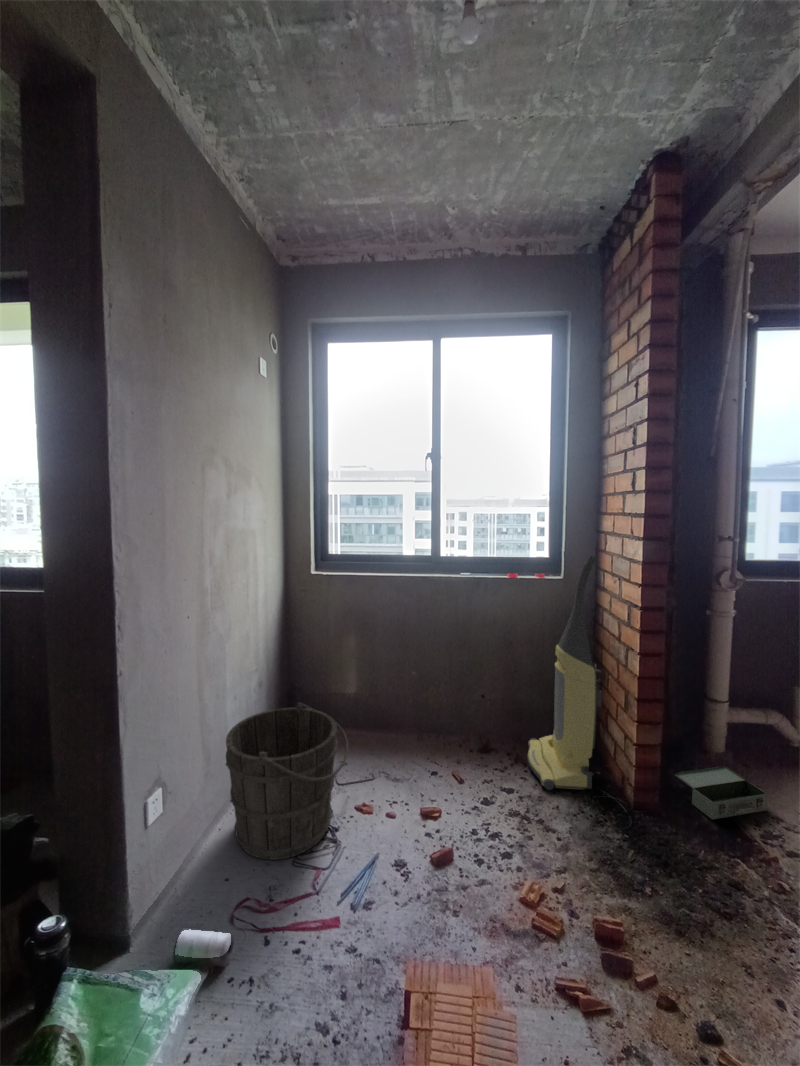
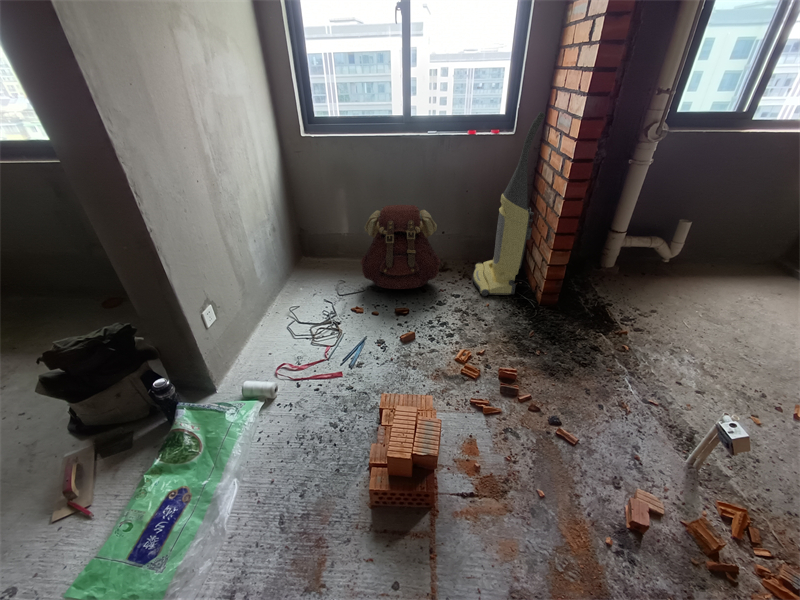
backpack: none [373,655,483,773] -> present [360,205,441,289]
bucket: present [226,703,348,860] -> none [249,246,341,344]
toolbox: present [675,766,768,820] -> none [573,276,633,310]

